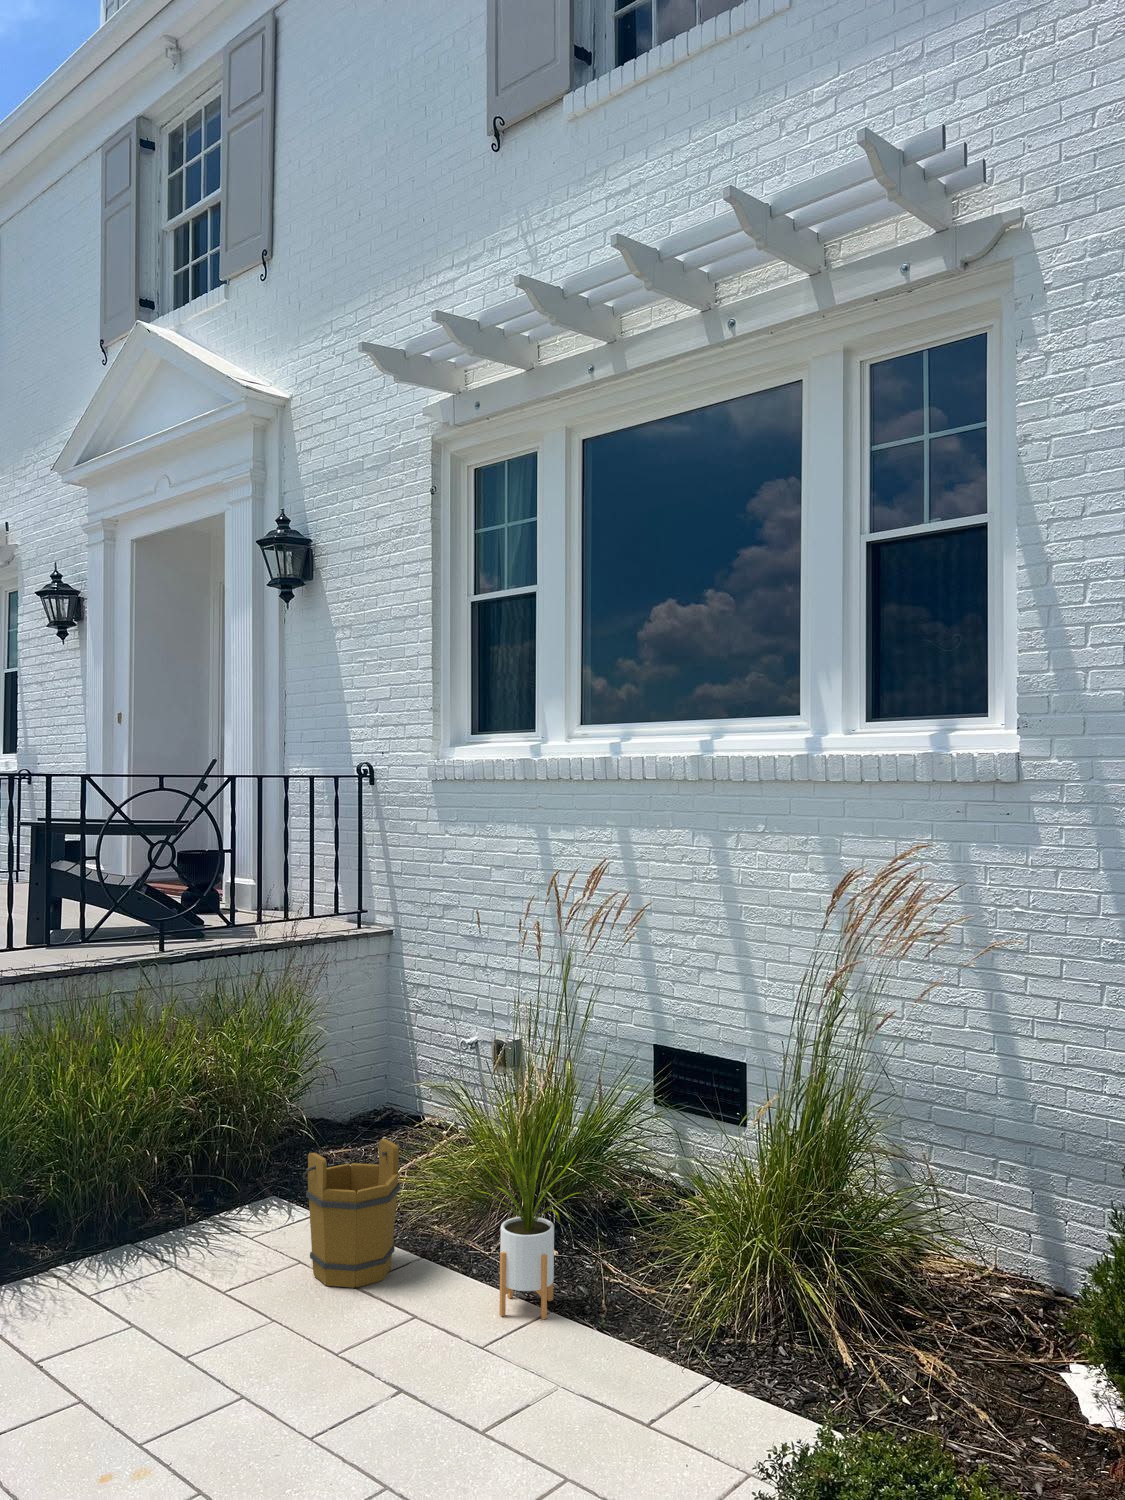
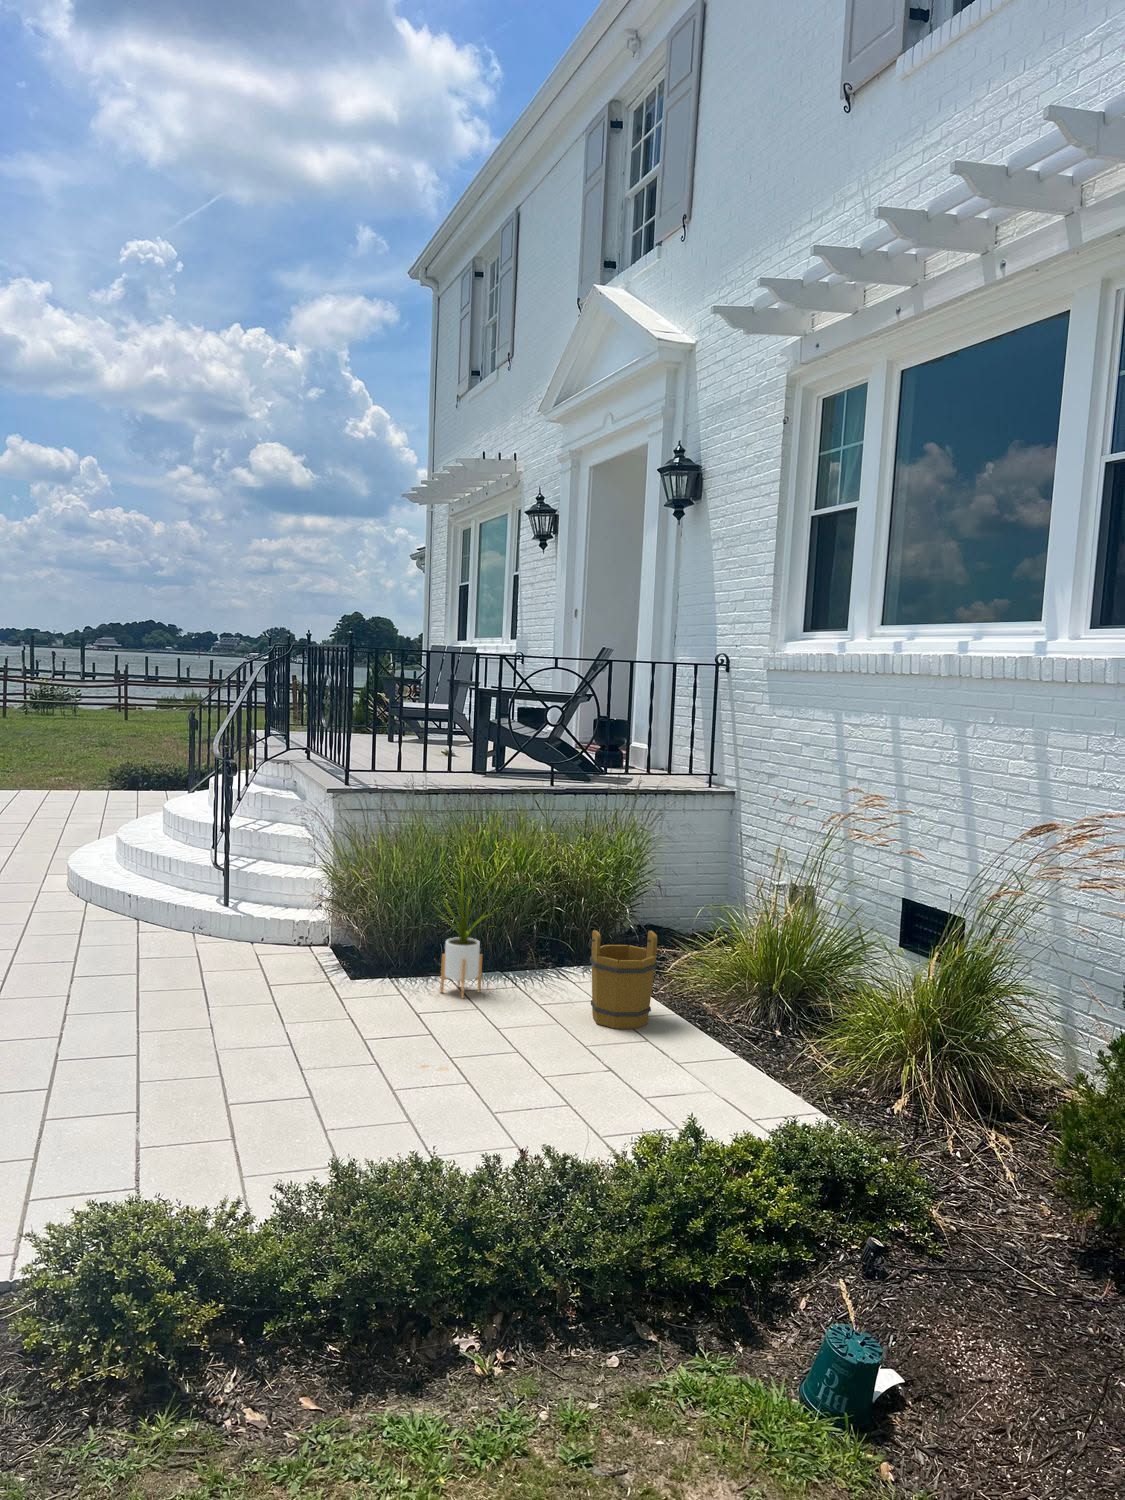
house plant: present [475,1095,578,1319] -> present [440,870,494,998]

